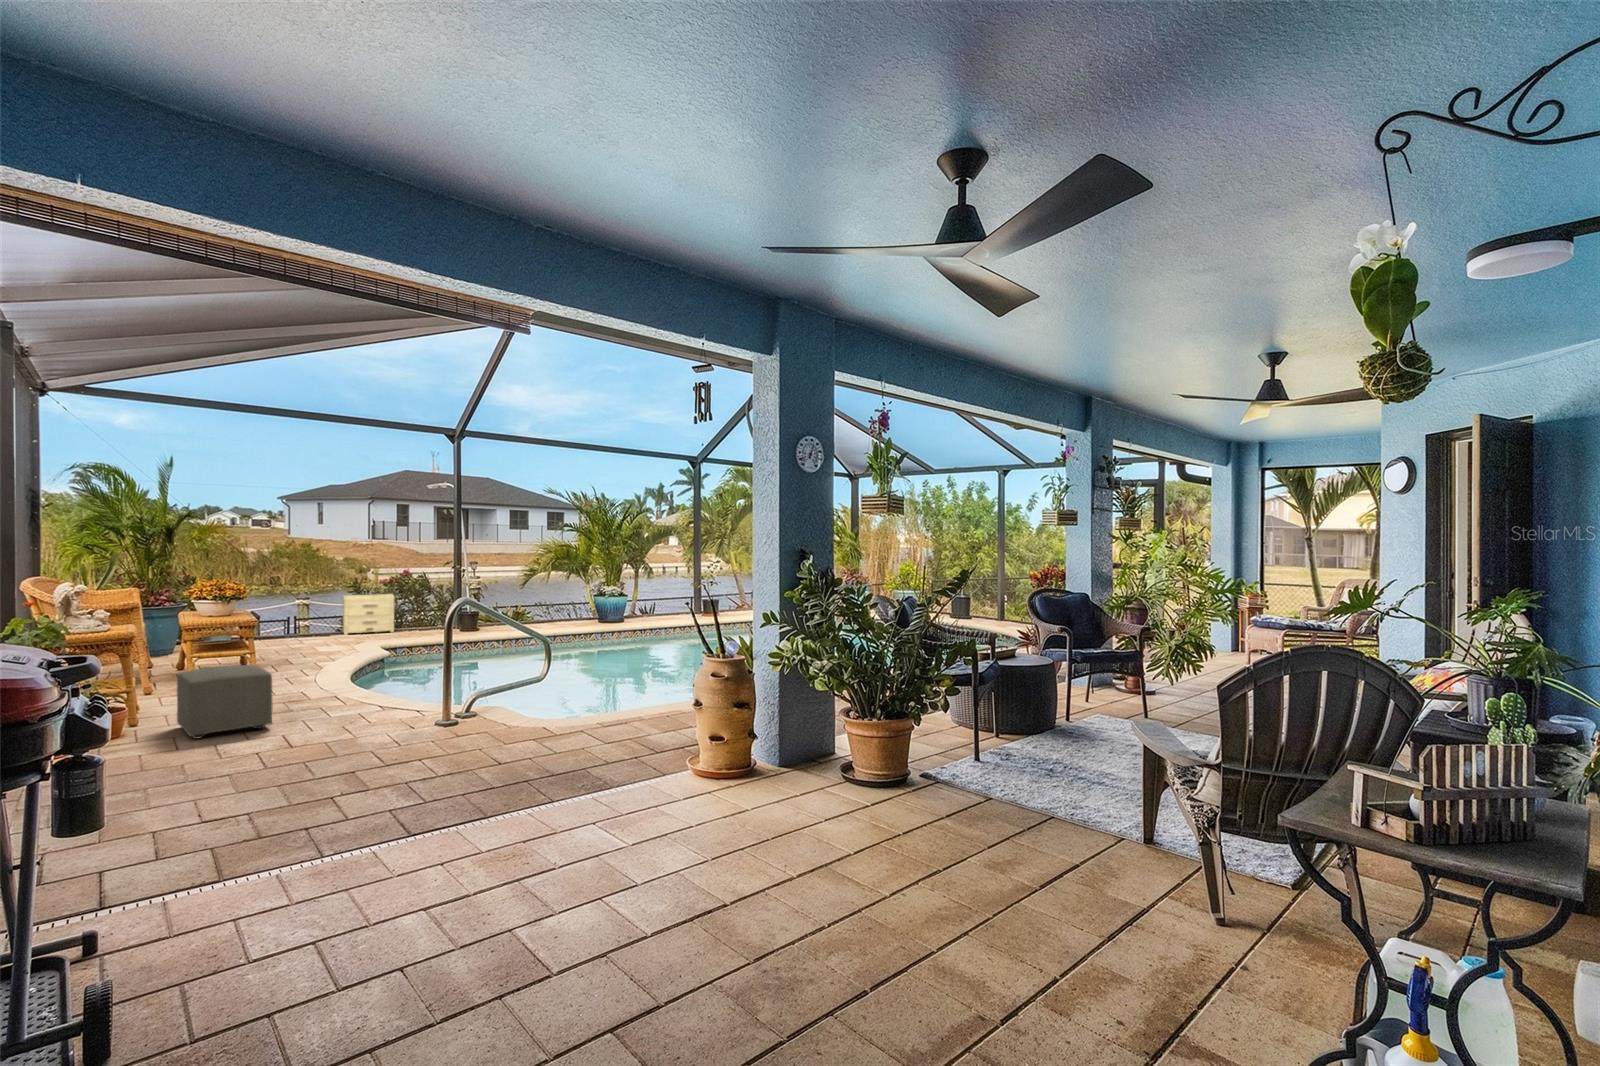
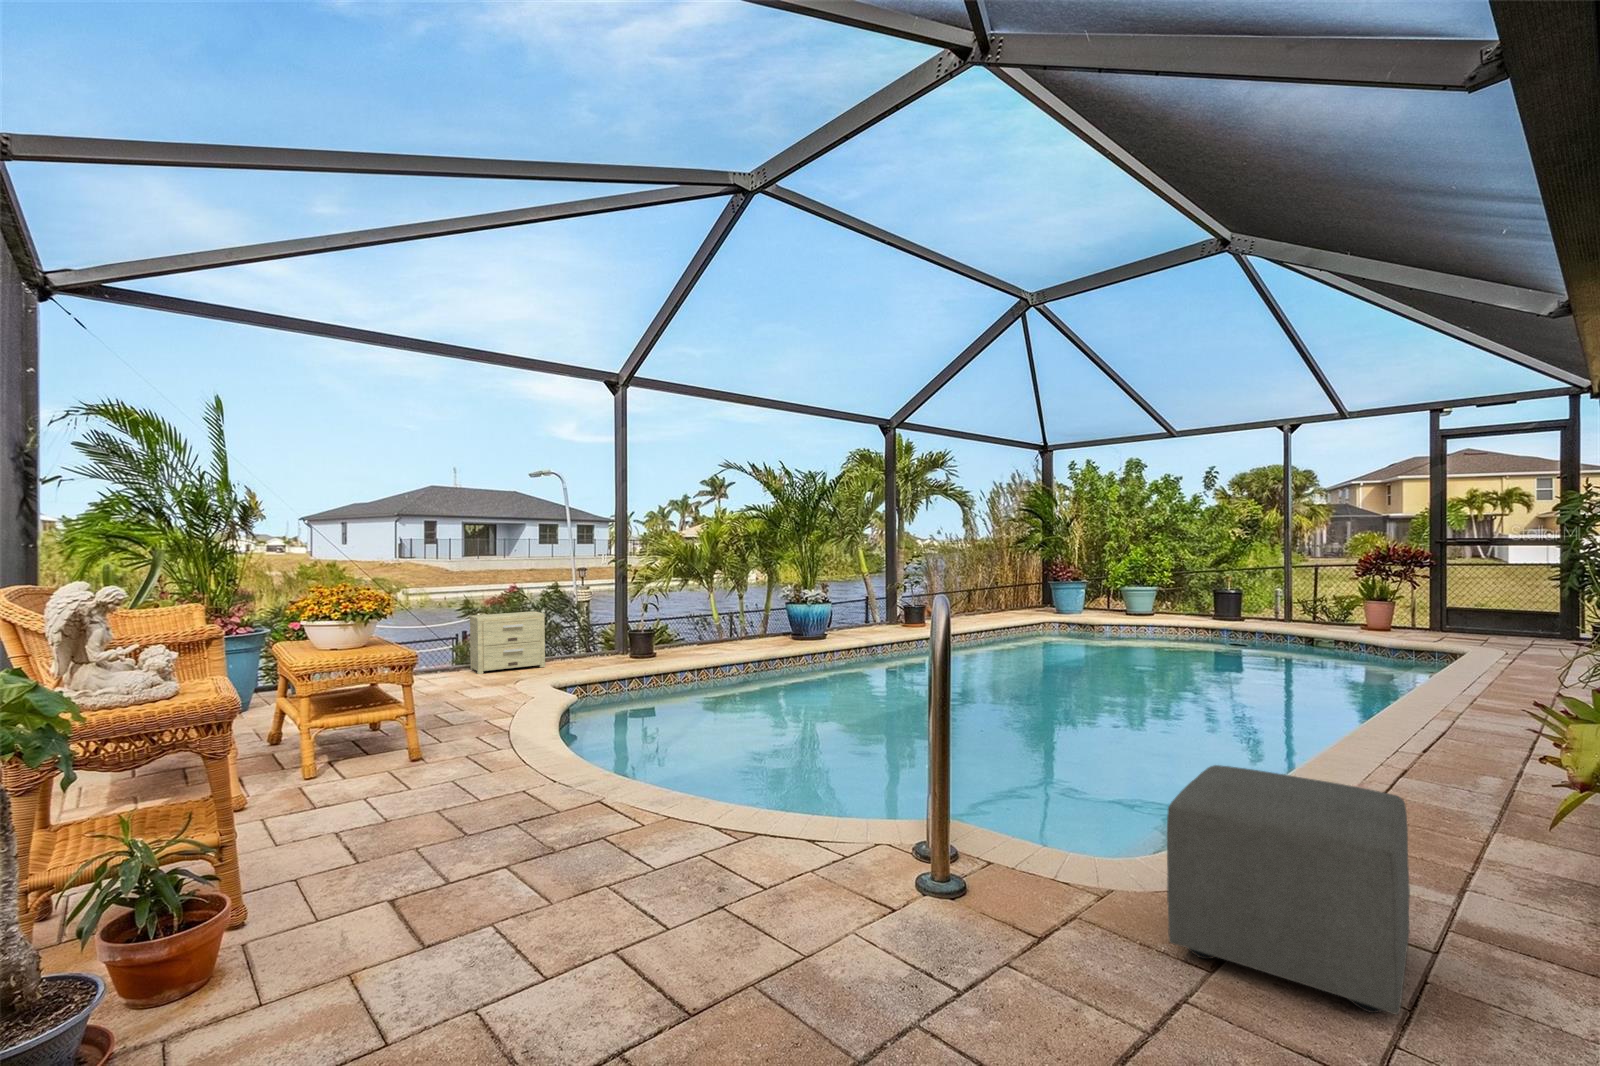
ottoman: present [177,665,272,739] -> present [1167,765,1410,1014]

